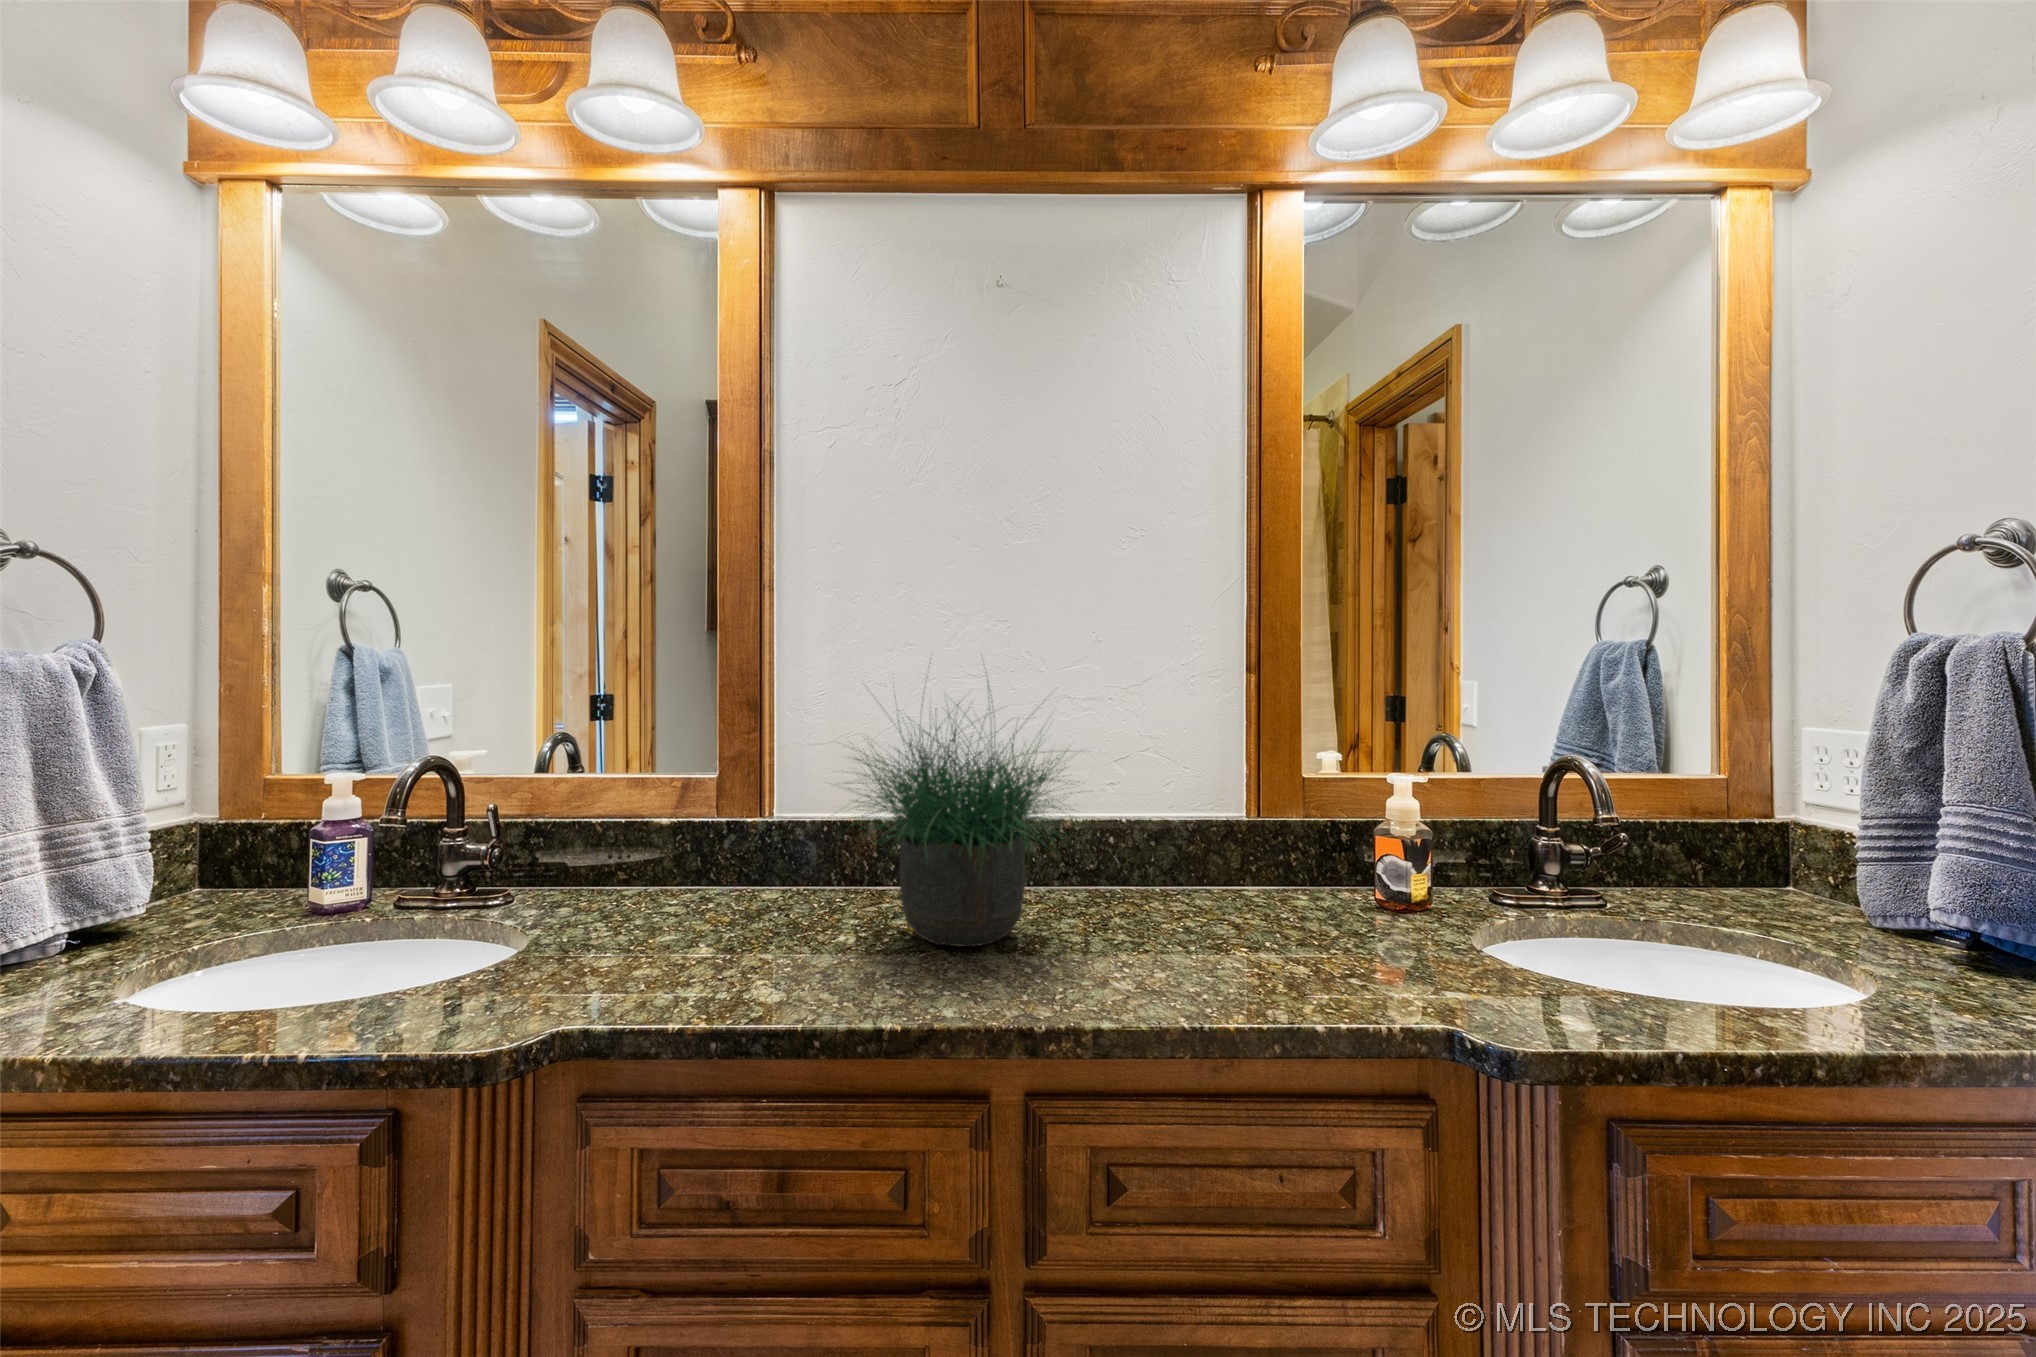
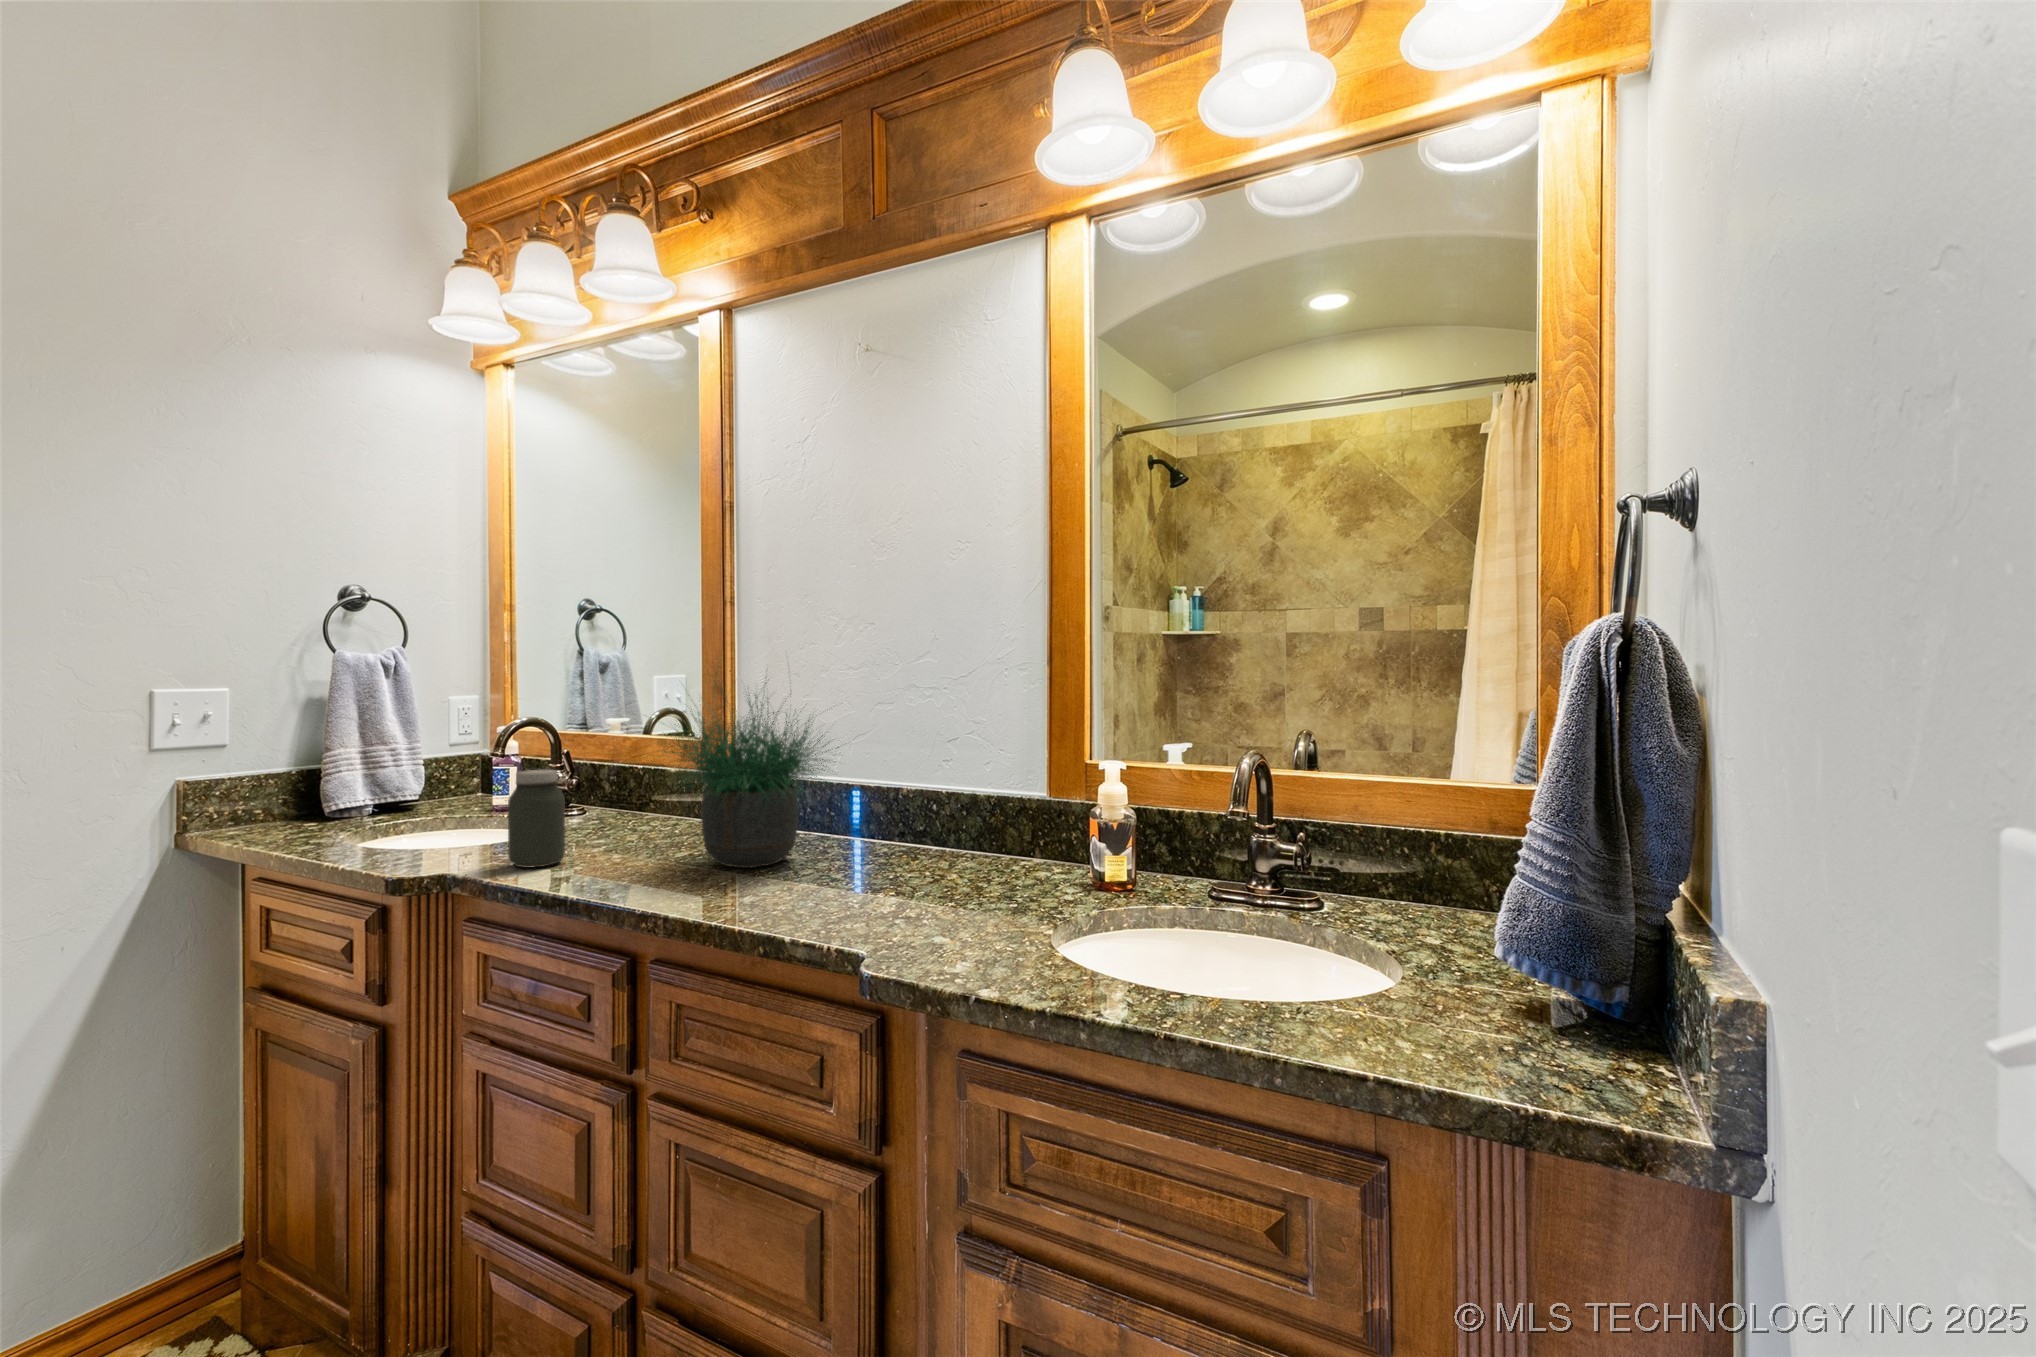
jar: none [616,836,701,996] -> present [508,770,565,868]

